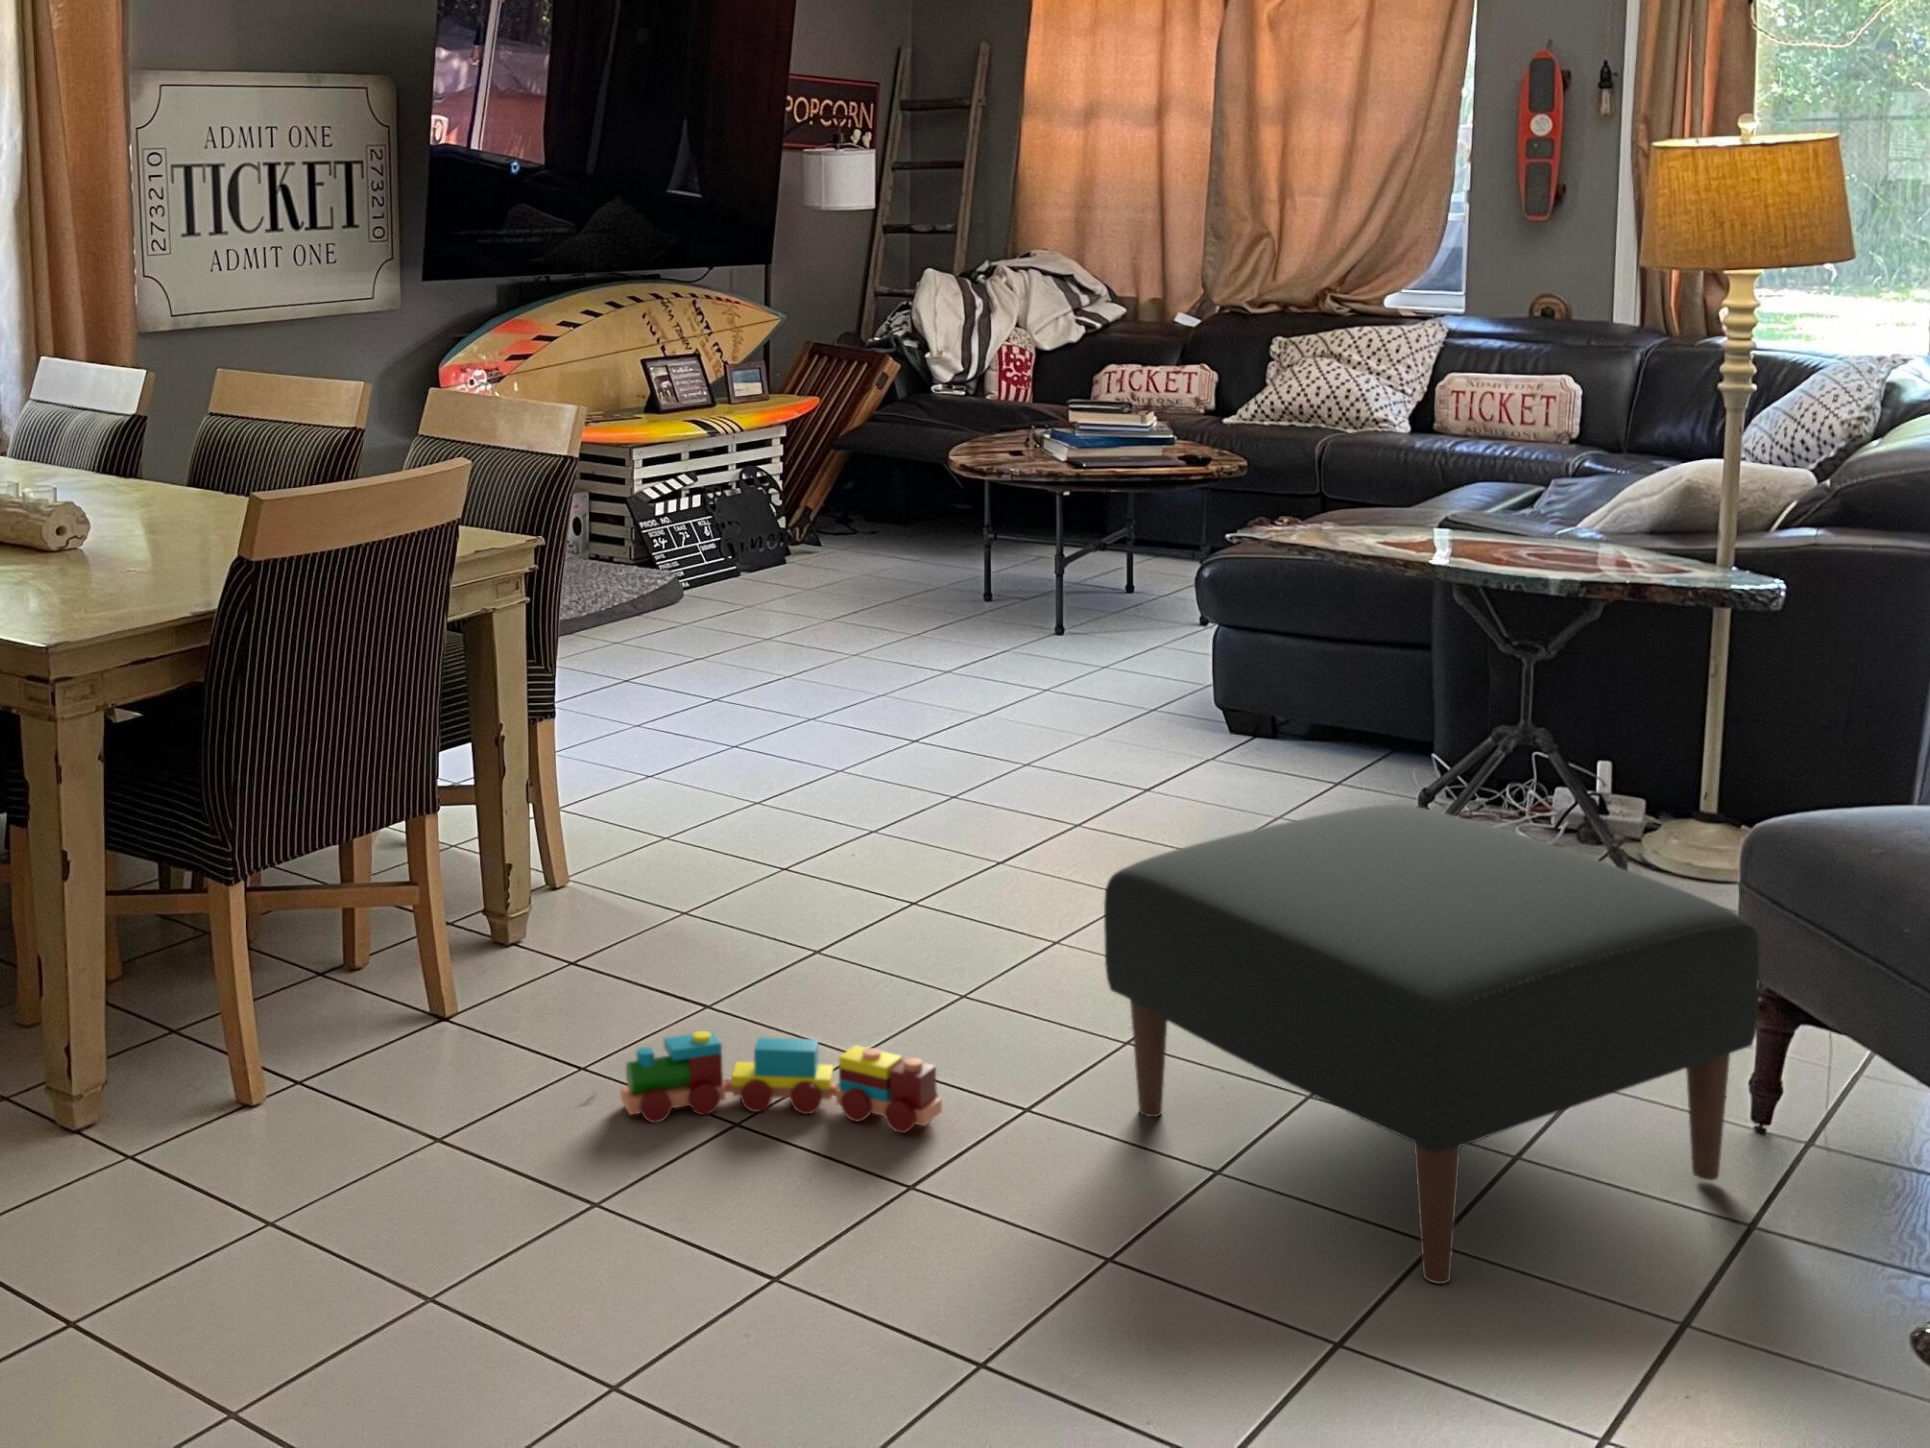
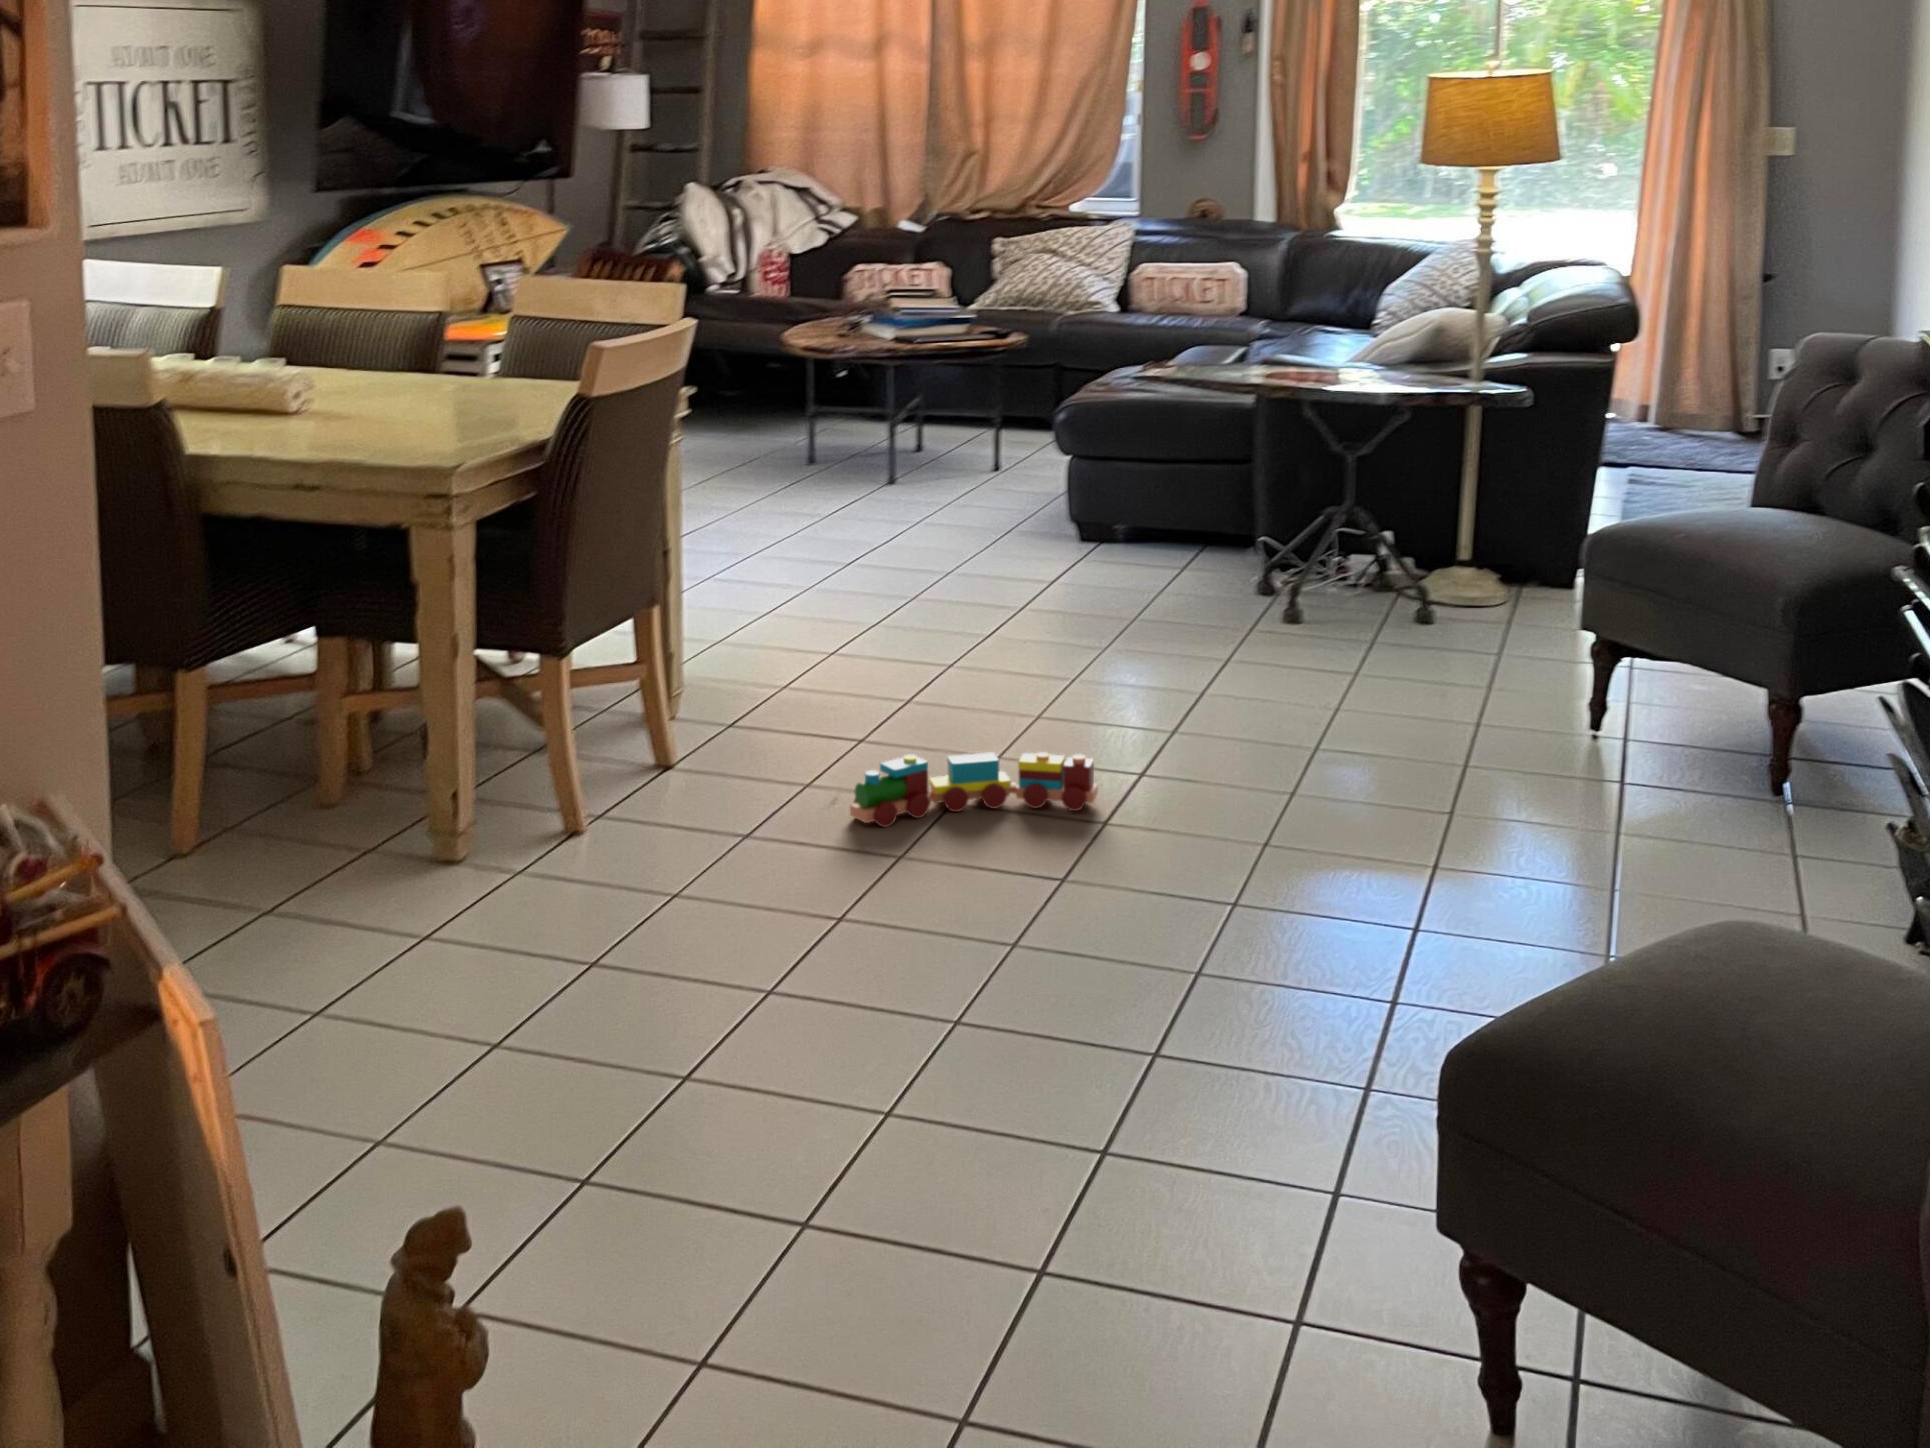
ottoman: present [1104,804,1759,1284] -> none [1203,547,1646,849]

